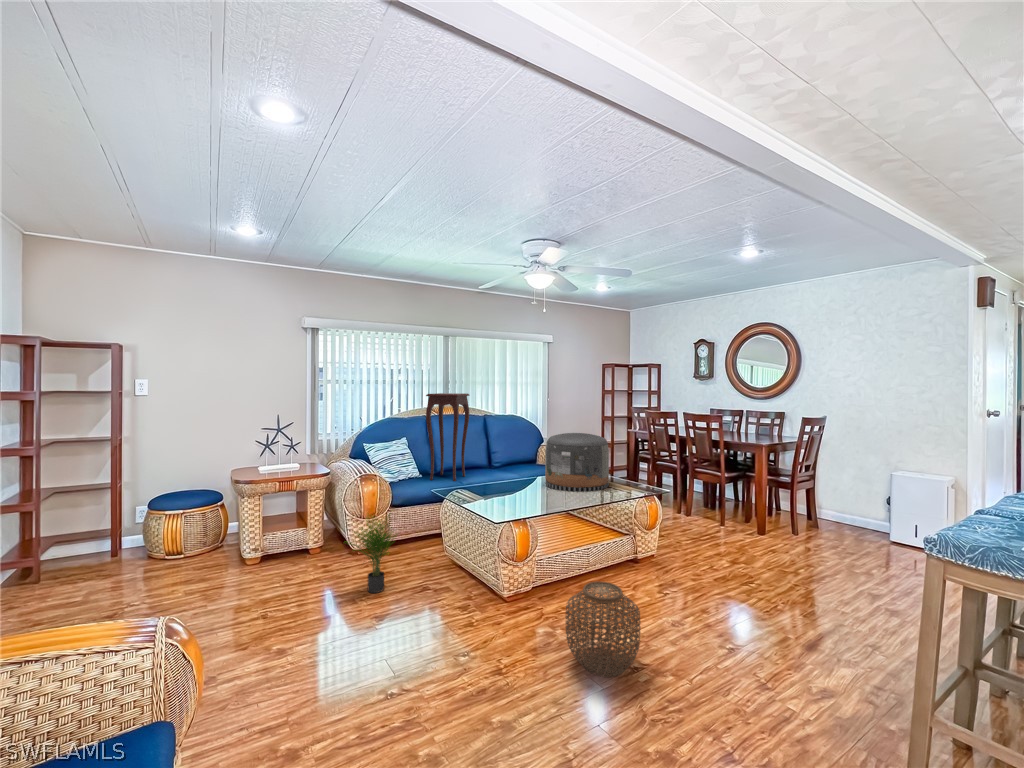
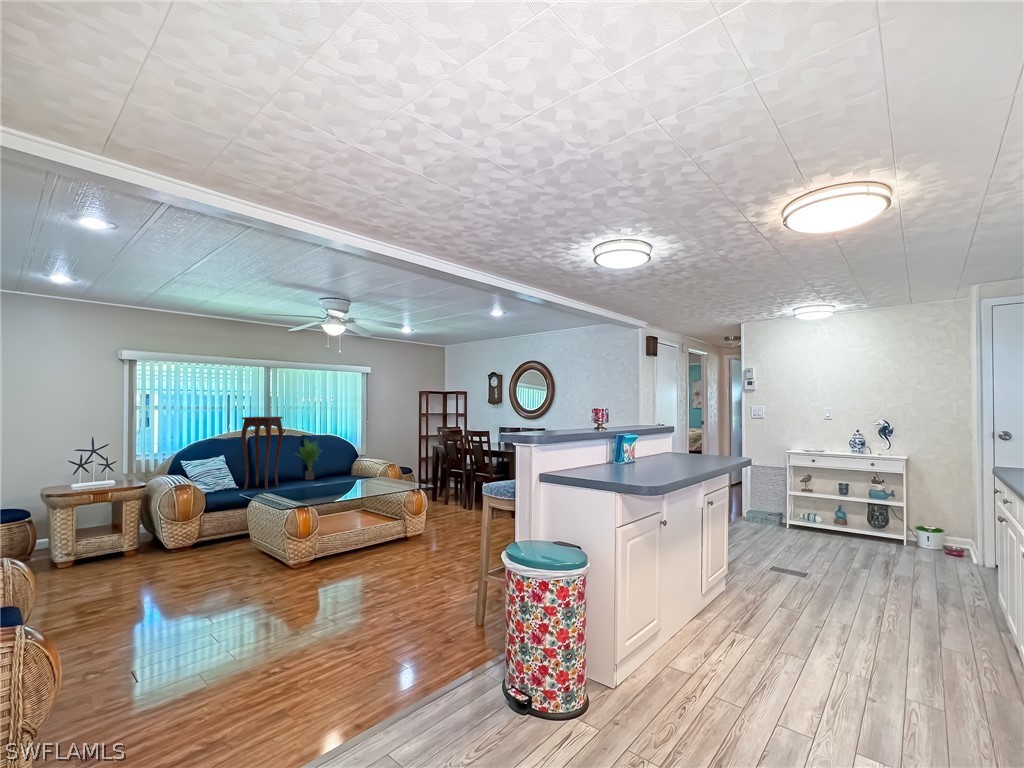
pouf: present [545,433,609,492] -> none [342,446,393,490]
potted plant: present [356,515,393,593] -> present [300,442,319,480]
woven basket: present [566,581,640,677] -> none [319,539,370,597]

